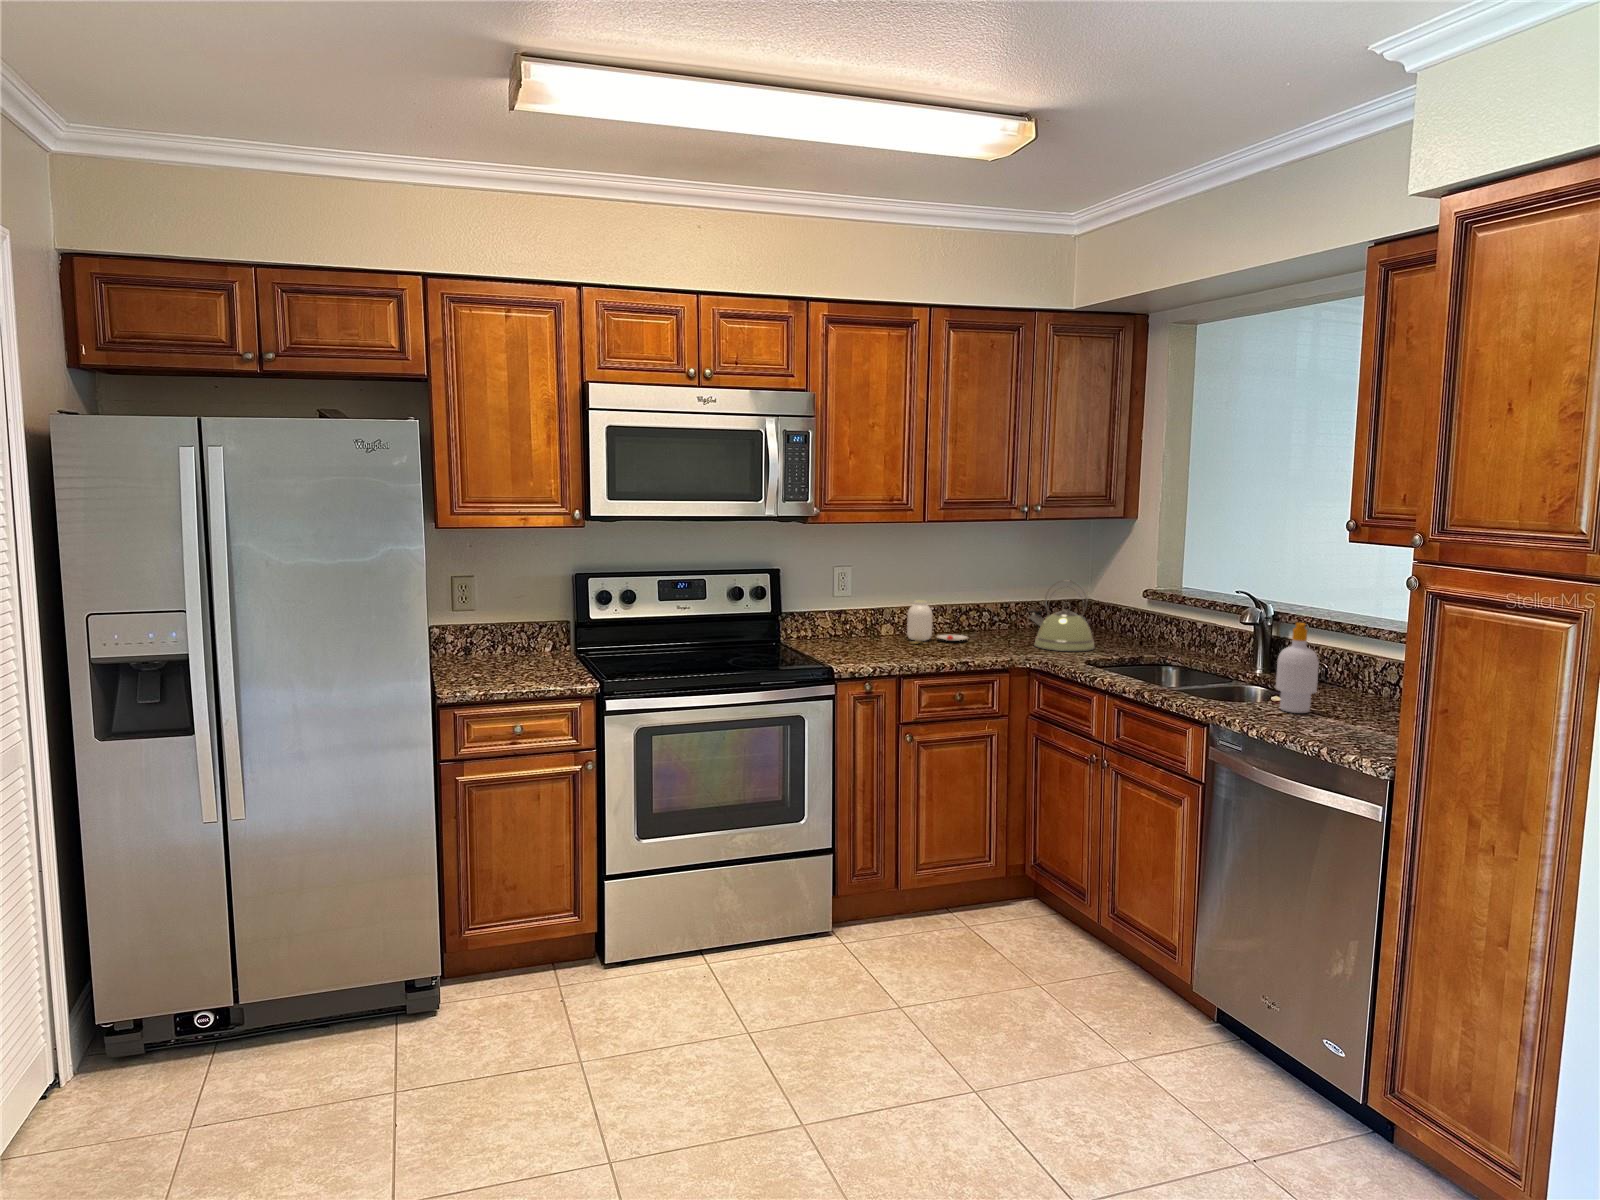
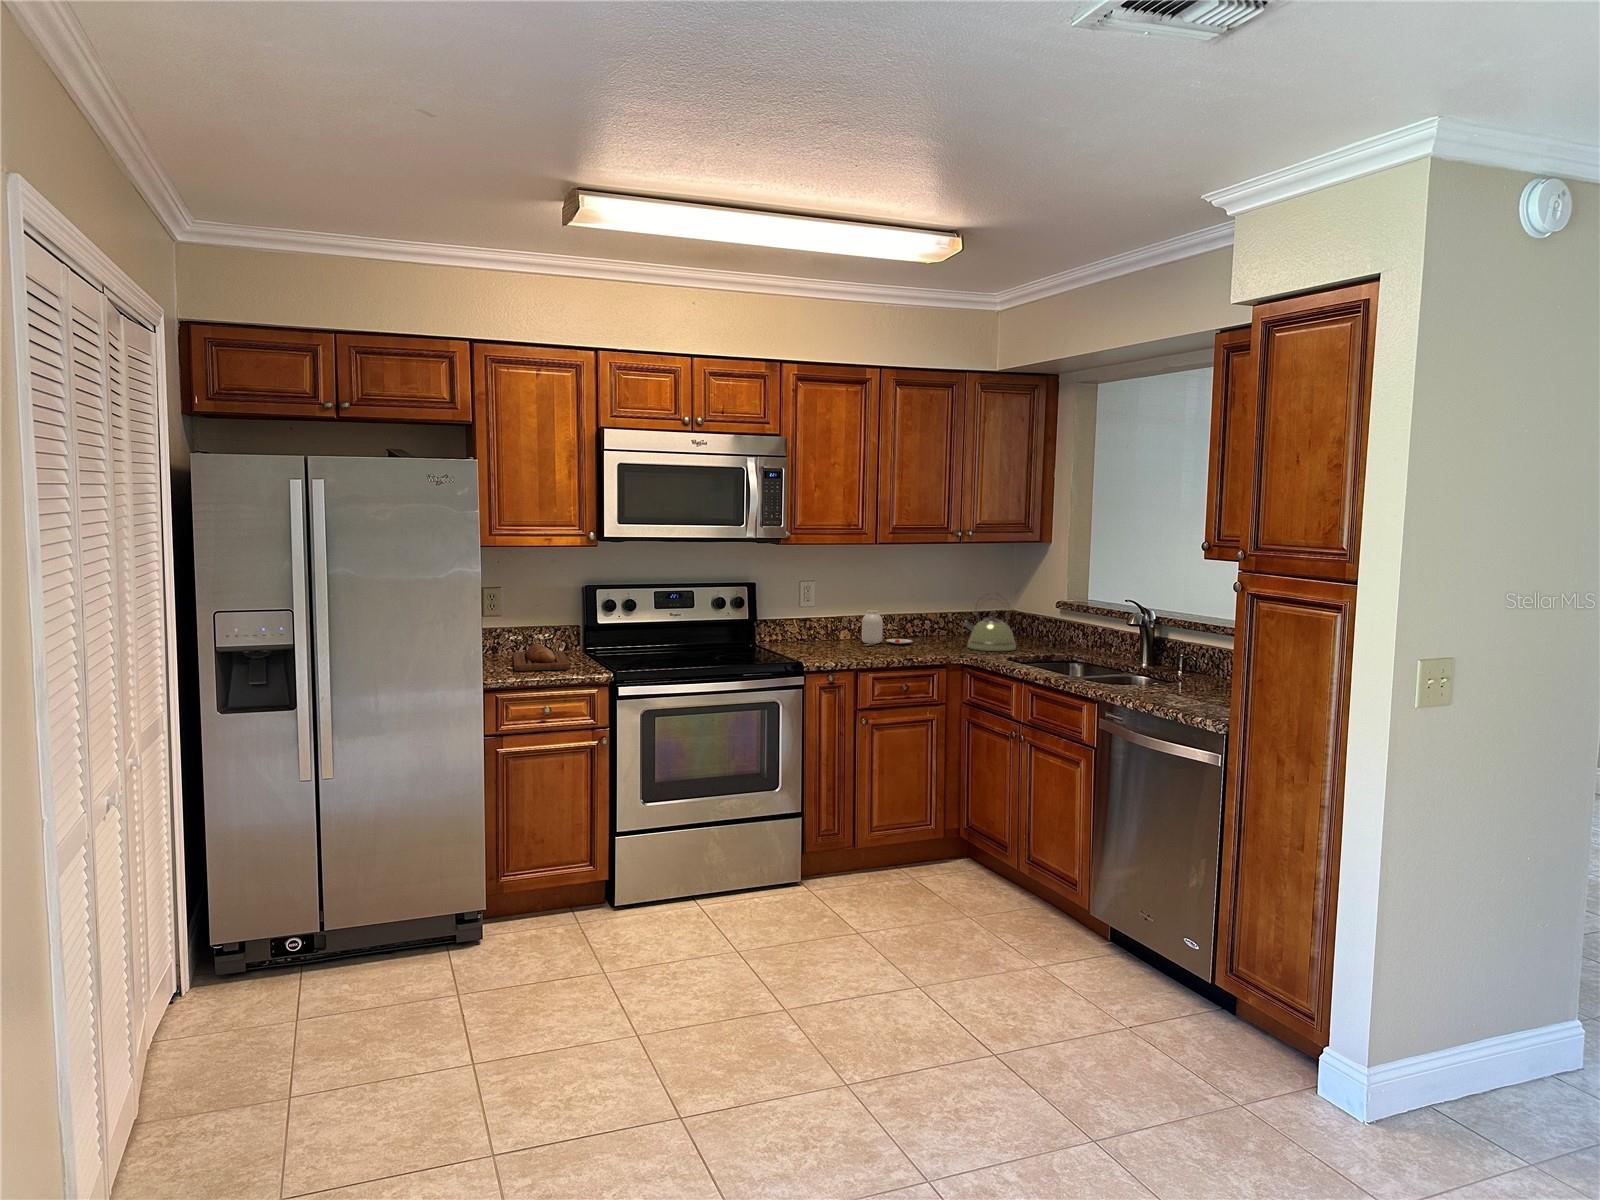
soap bottle: present [1276,623,1319,713] -> none [1151,622,1183,692]
bread loaf: none [481,644,548,680] -> present [513,644,569,671]

